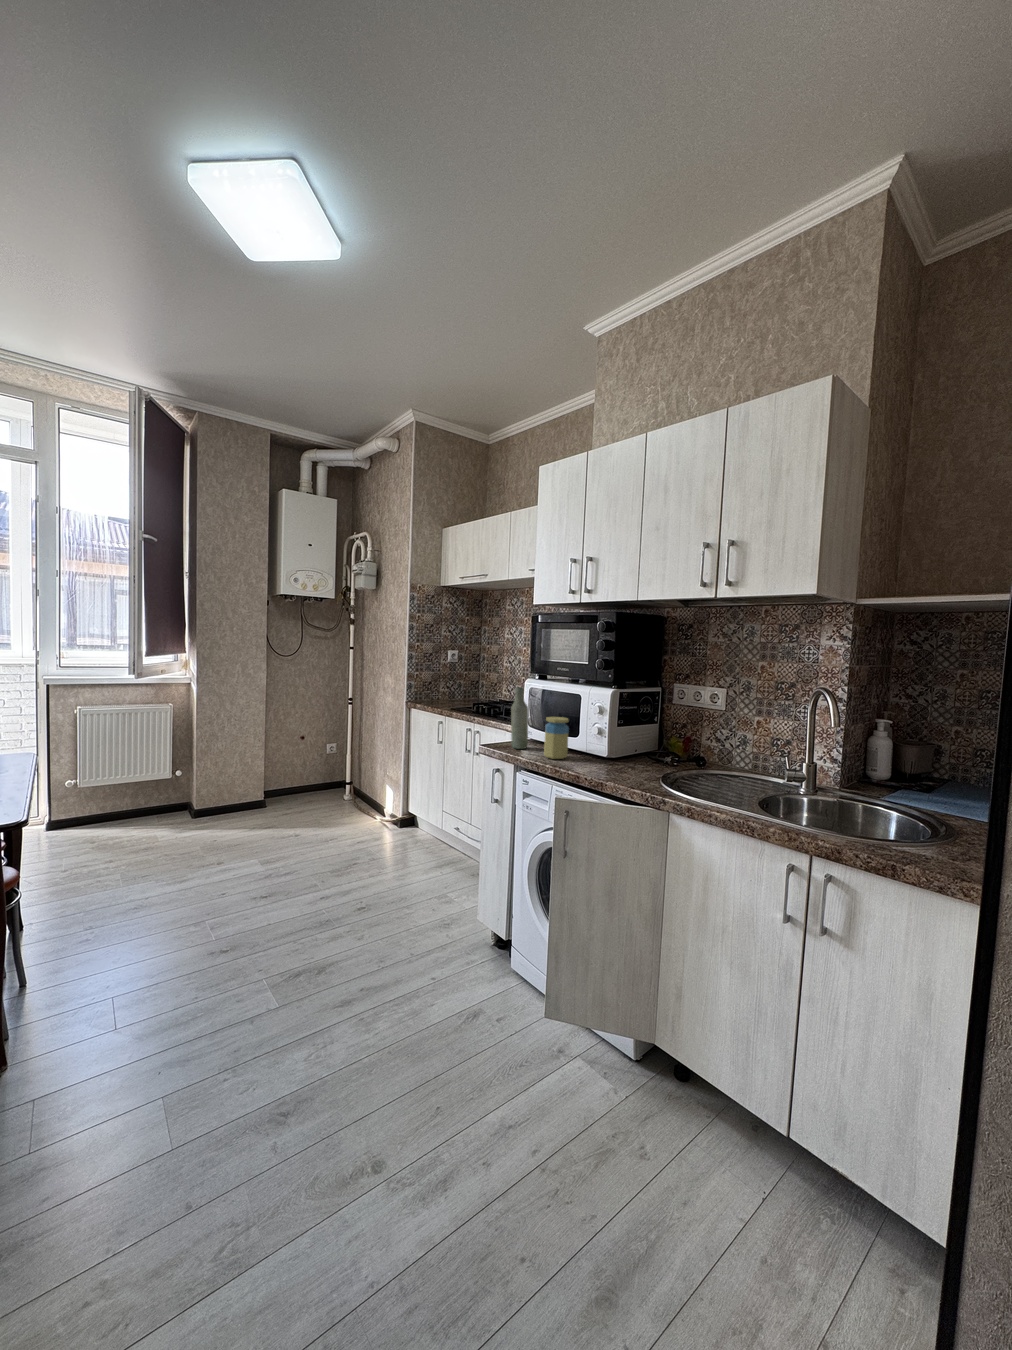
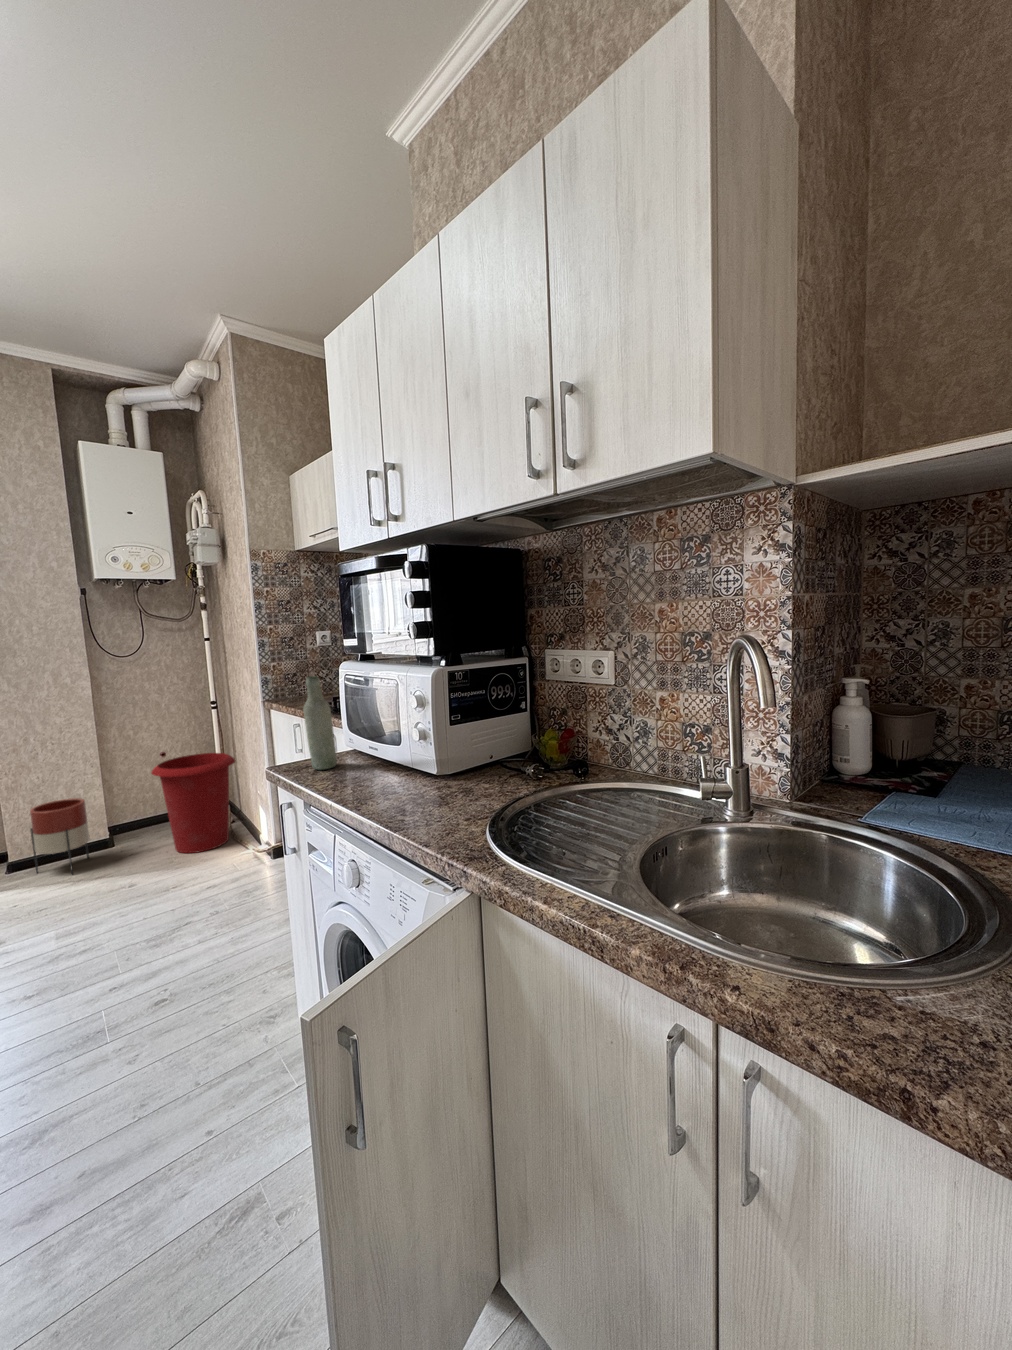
jar: present [544,717,569,759] -> none [339,718,380,786]
waste bin: none [309,739,371,817] -> present [152,753,235,853]
planter: none [219,764,259,823] -> present [30,798,90,874]

